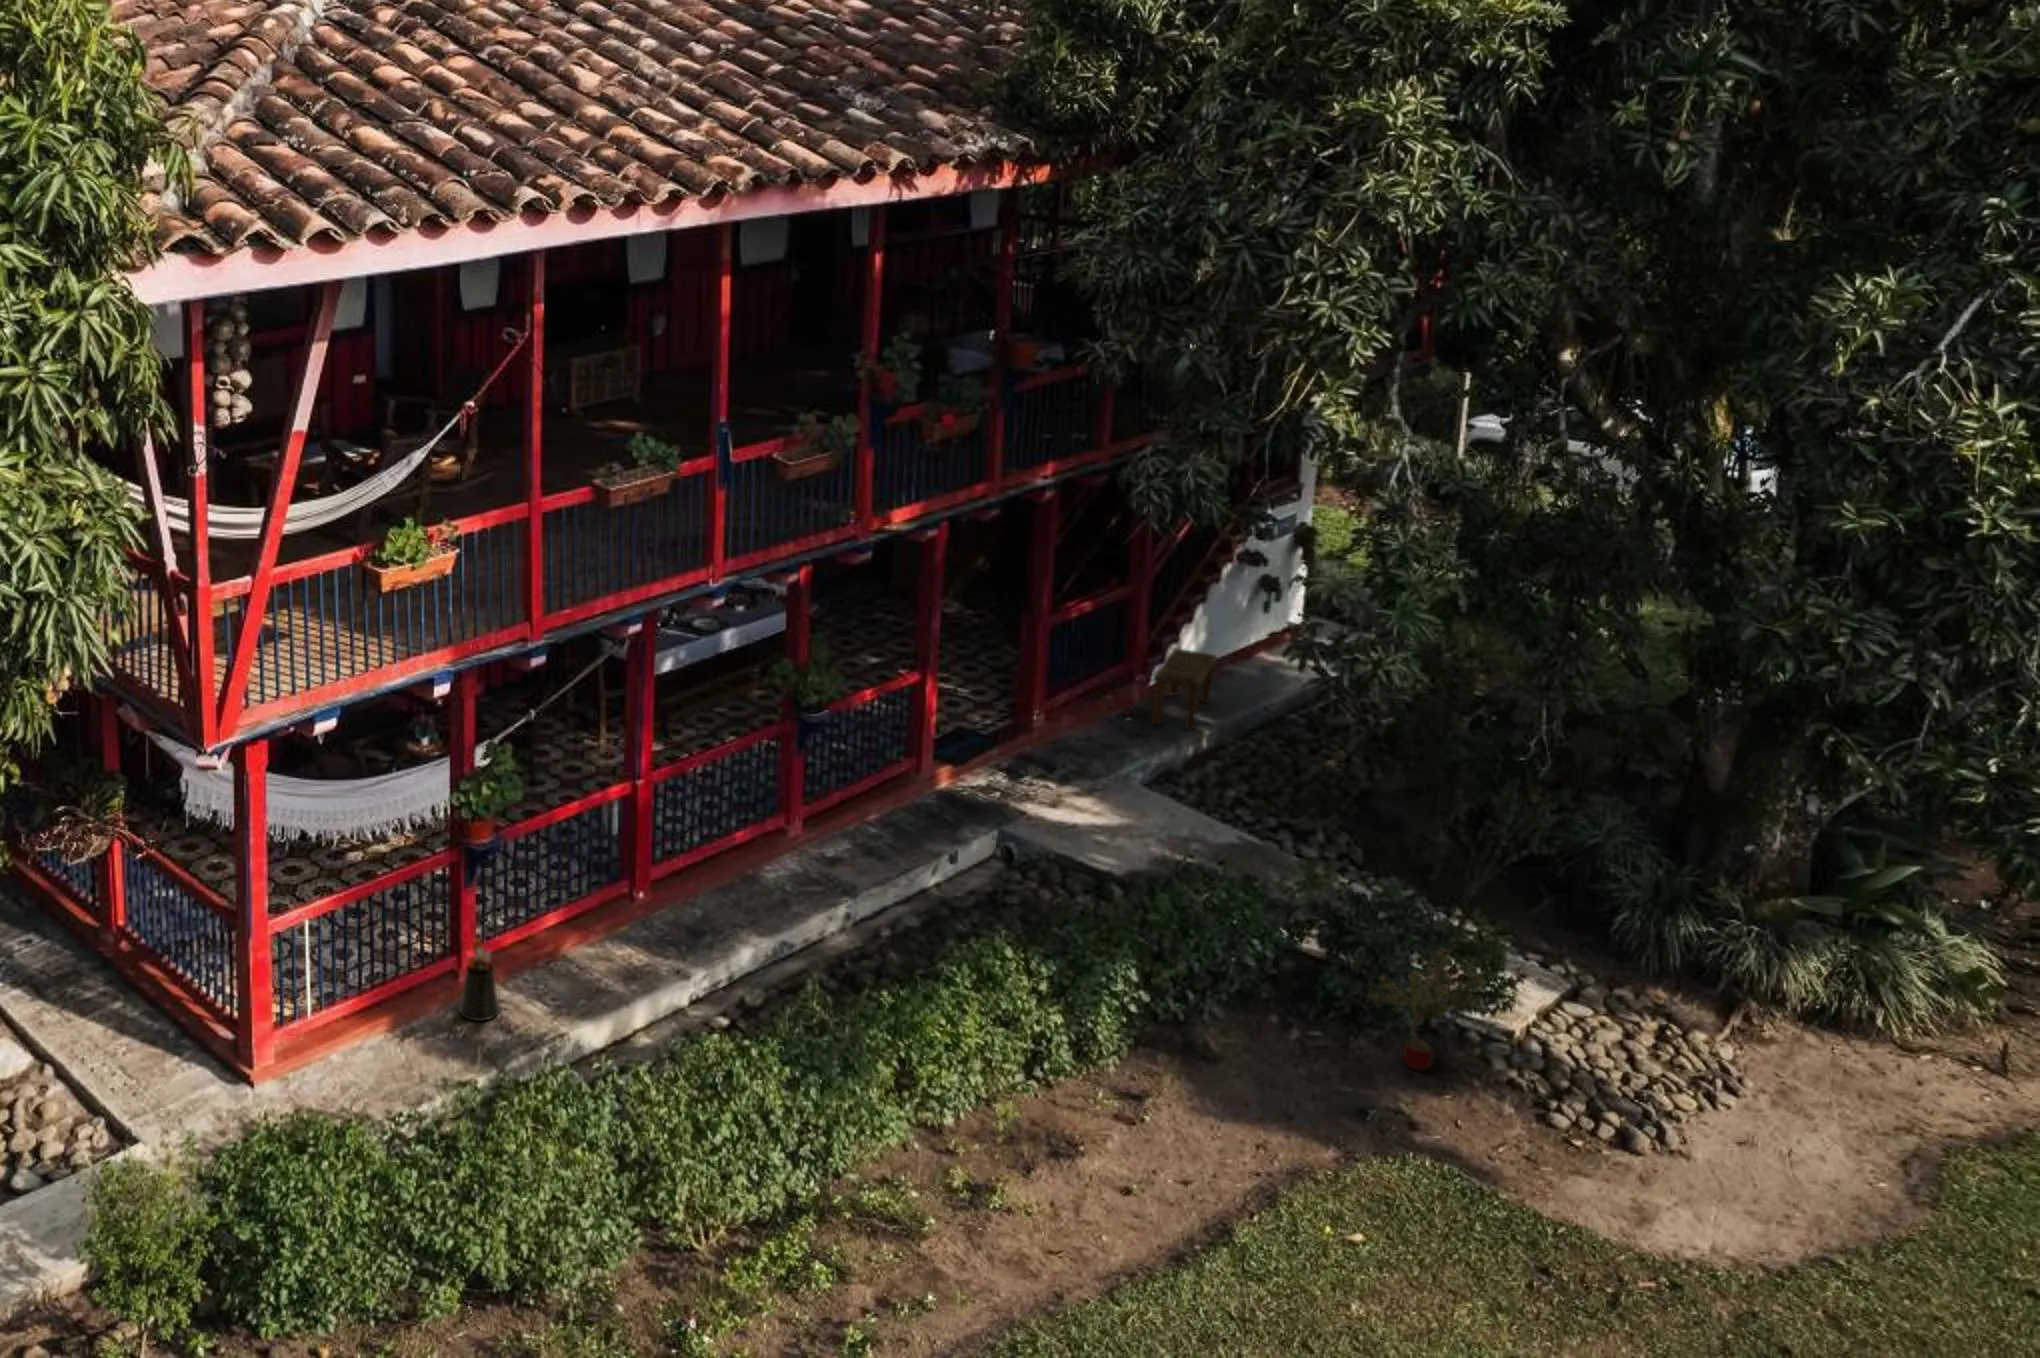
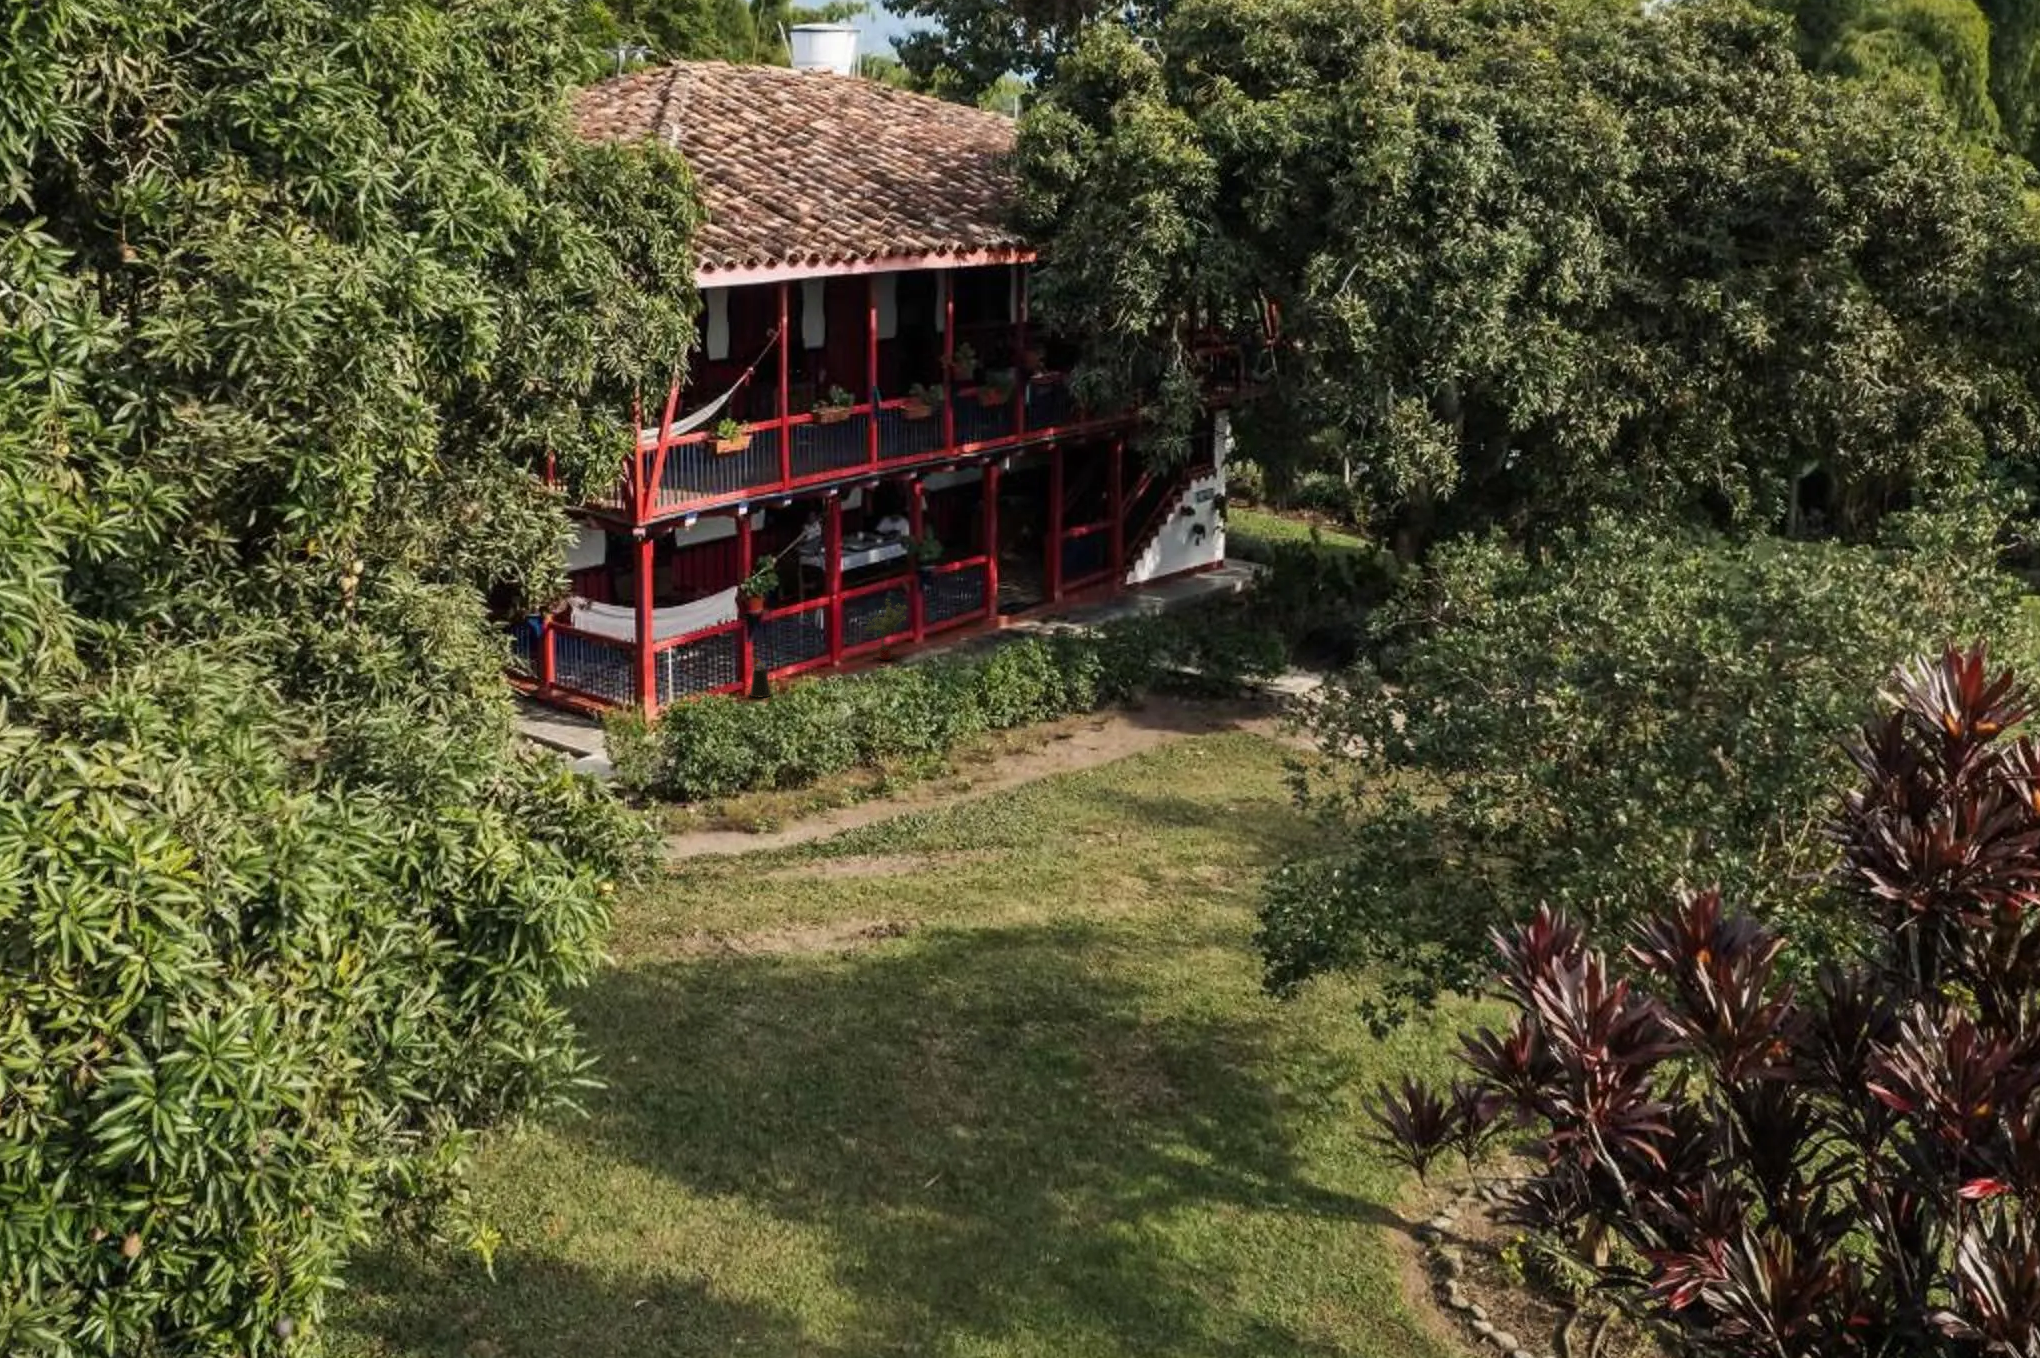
bench: present [1152,648,1217,729] -> none [1124,562,1162,600]
potted tree: present [1368,946,1483,1071] -> present [866,599,906,660]

